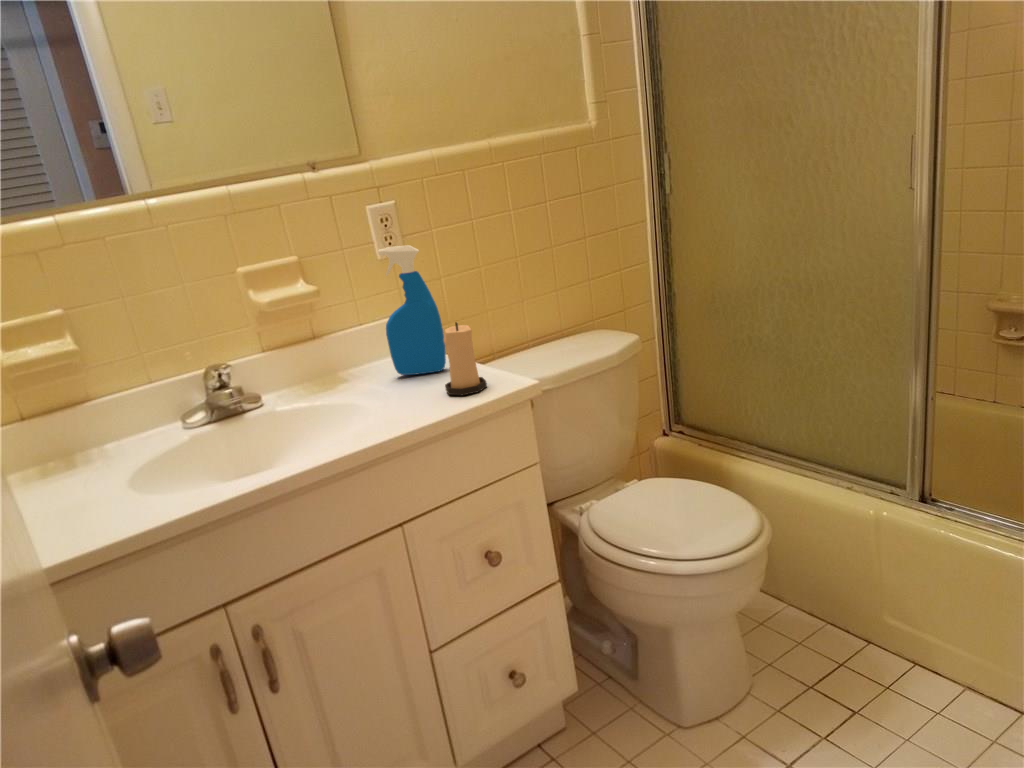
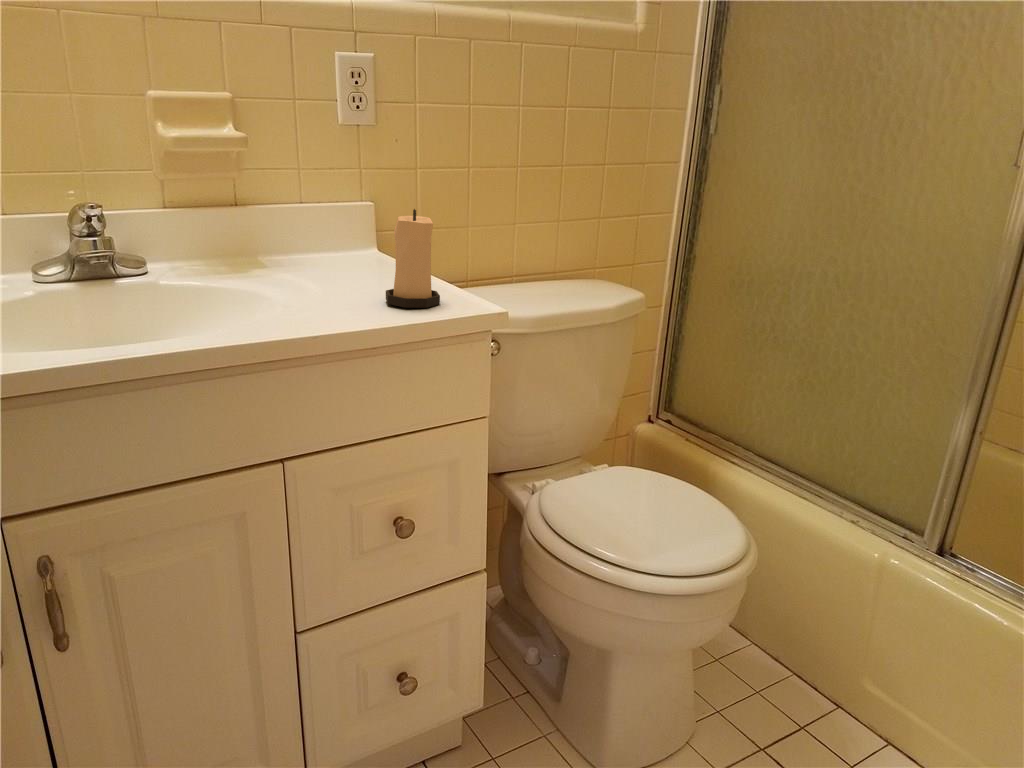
spray bottle: present [378,245,446,375] -> none [327,100,400,278]

